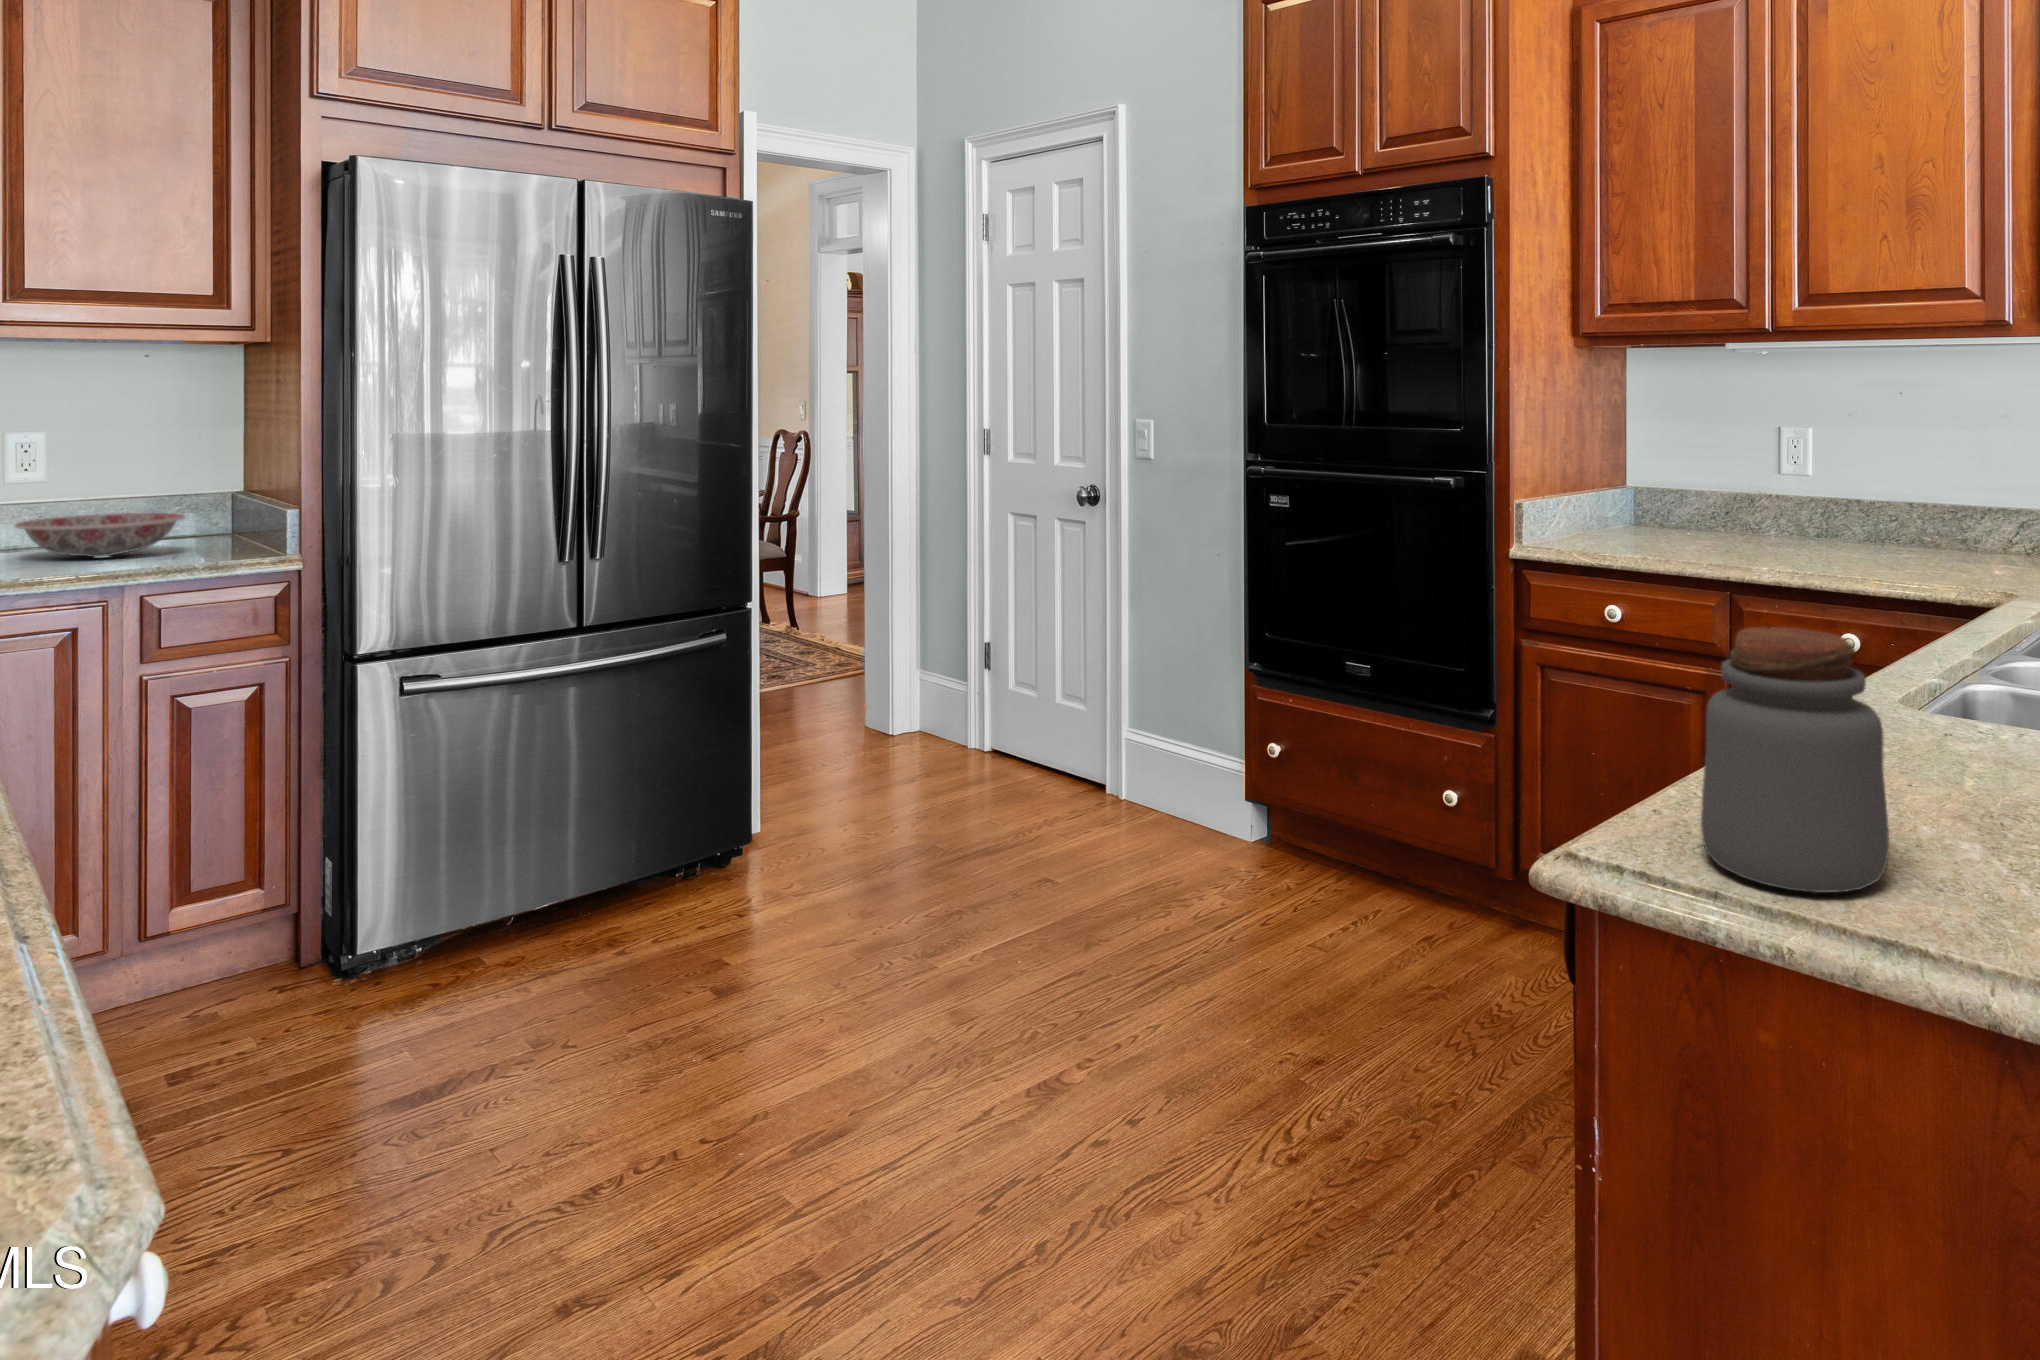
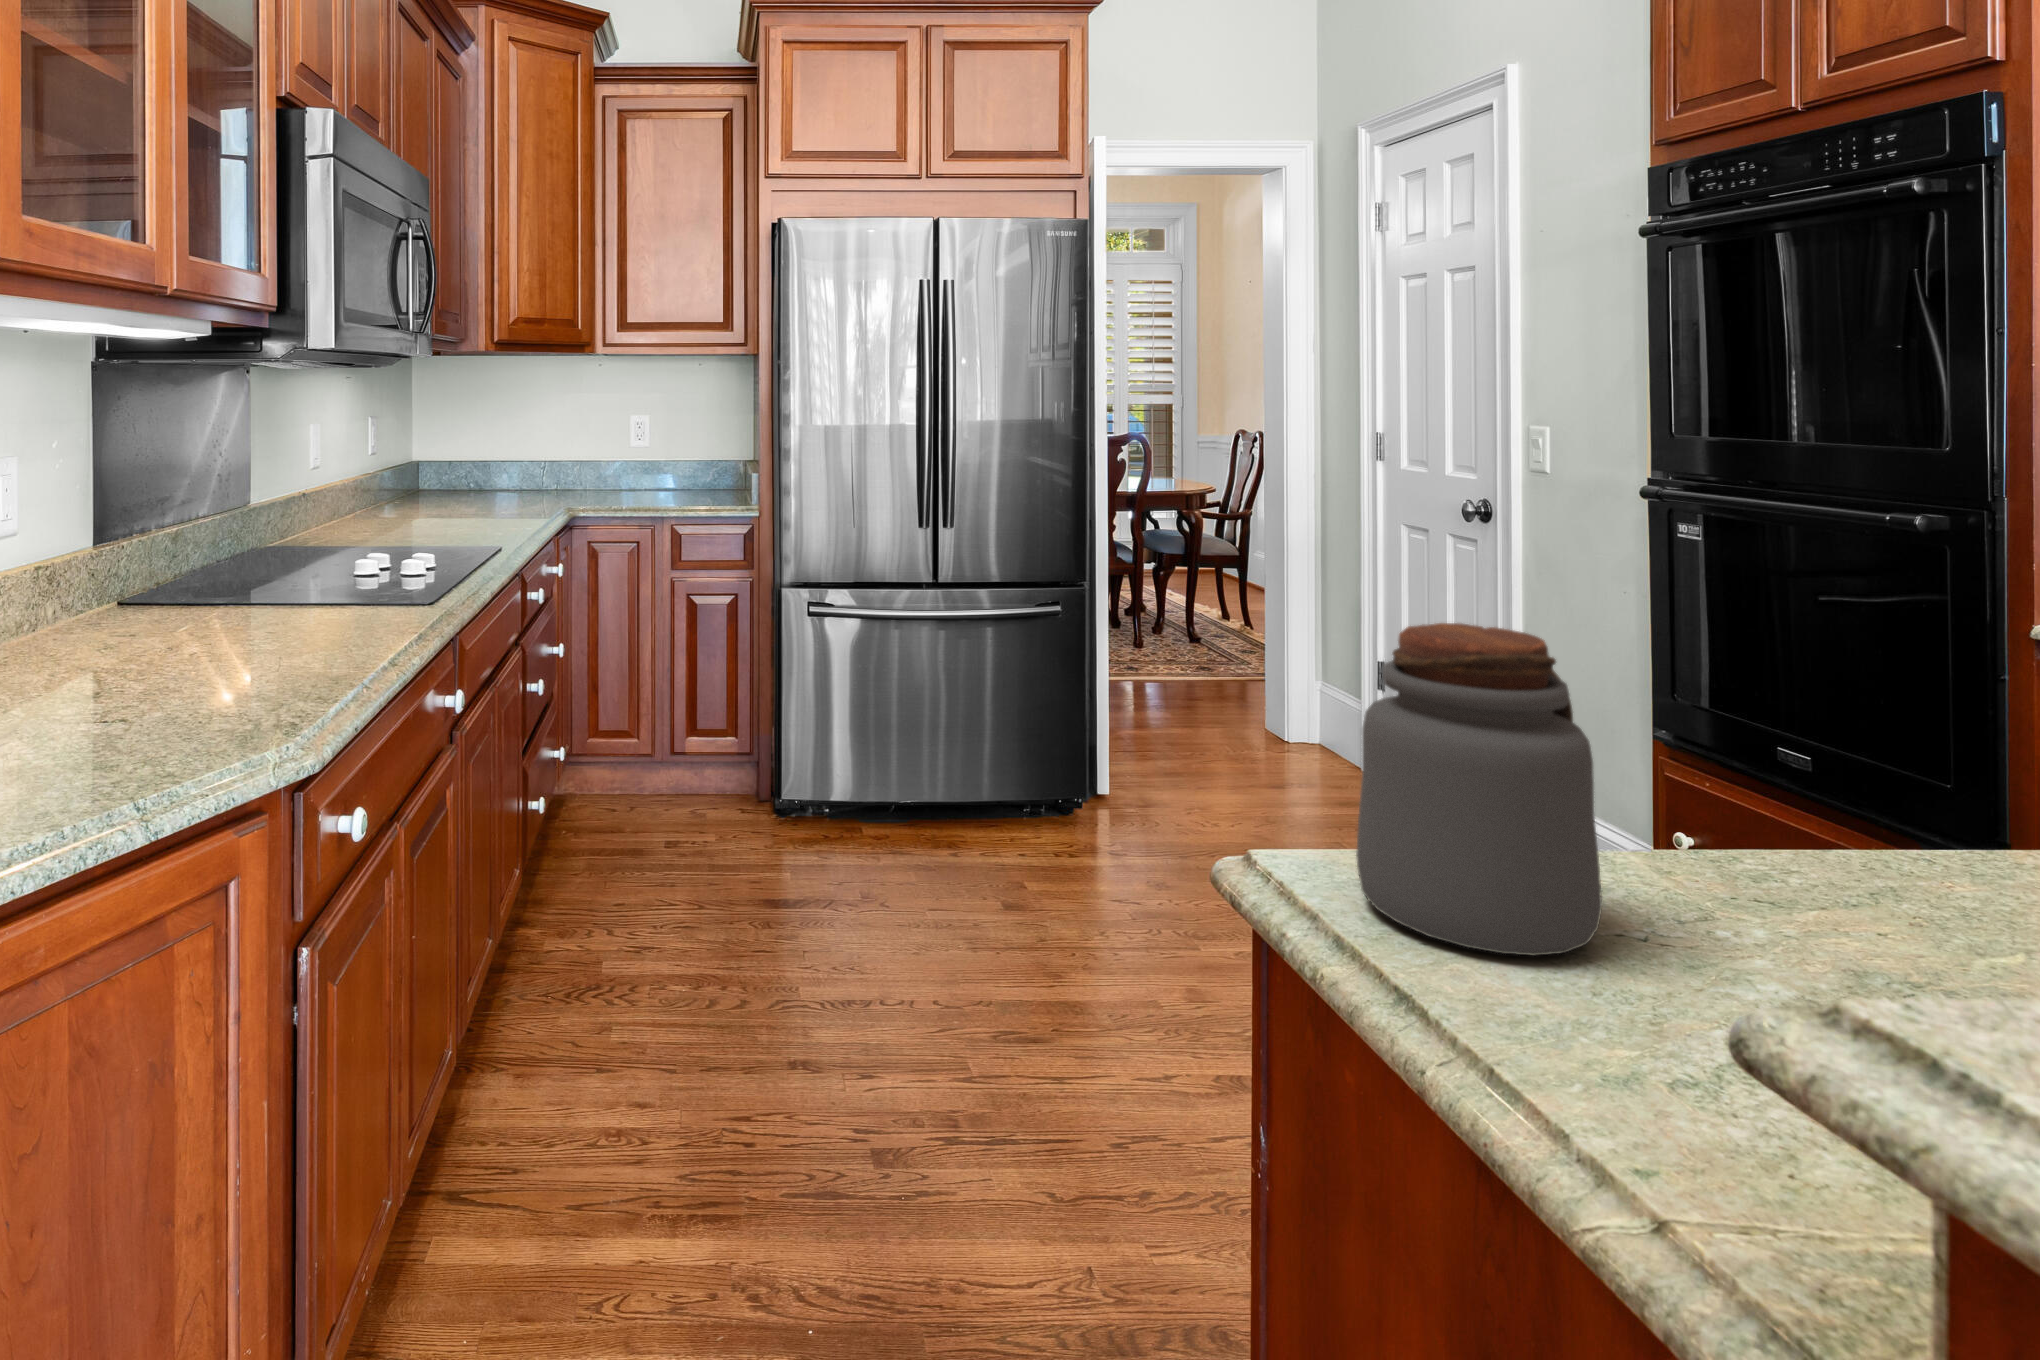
ceramic bowl: present [15,513,185,557] -> none [628,467,715,494]

